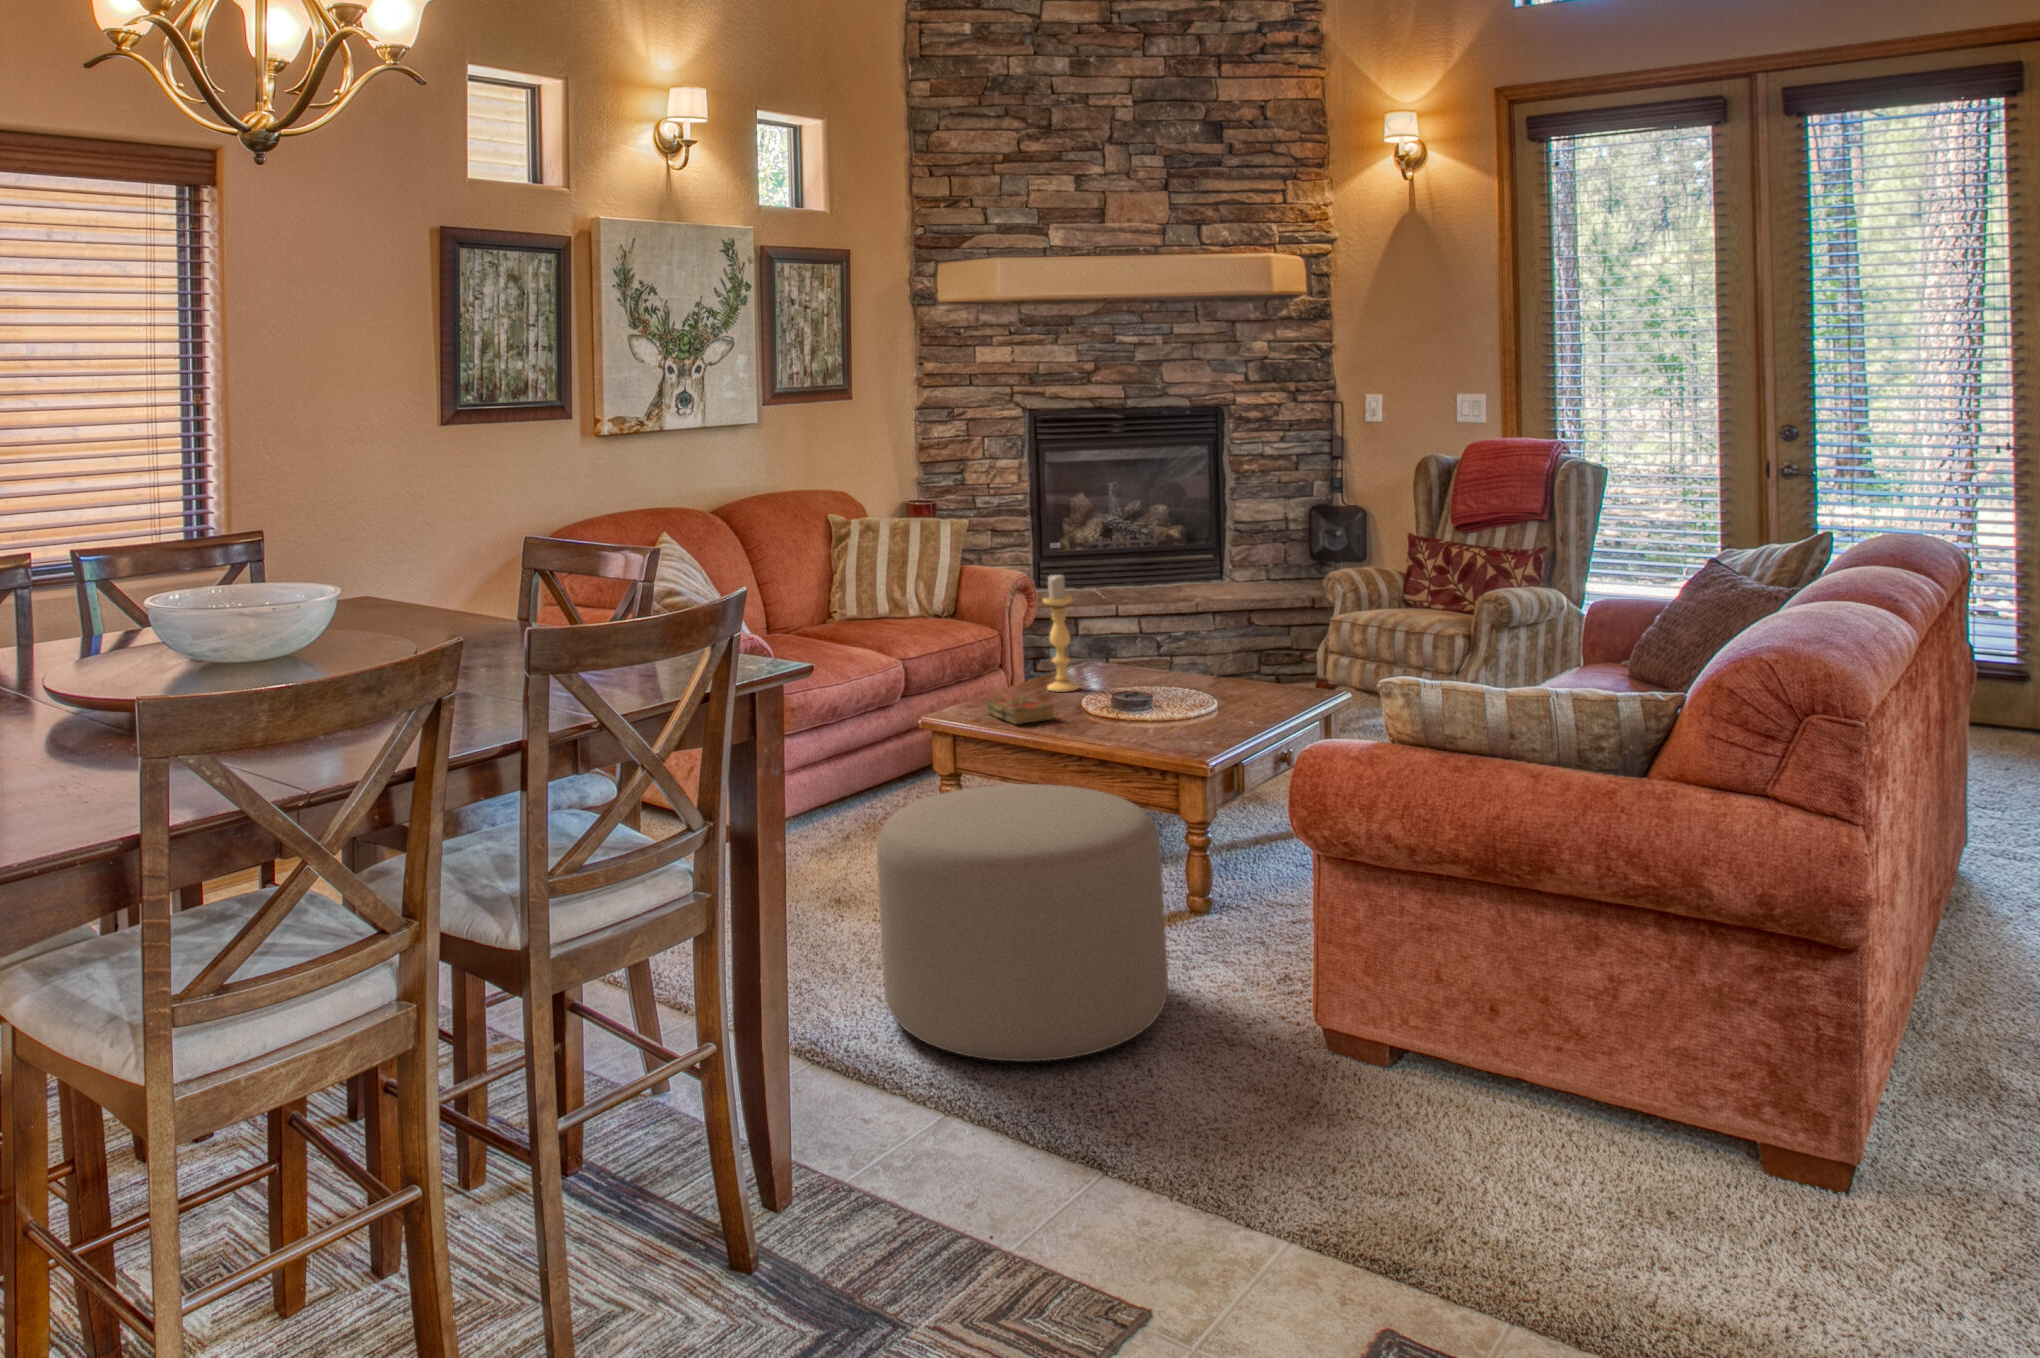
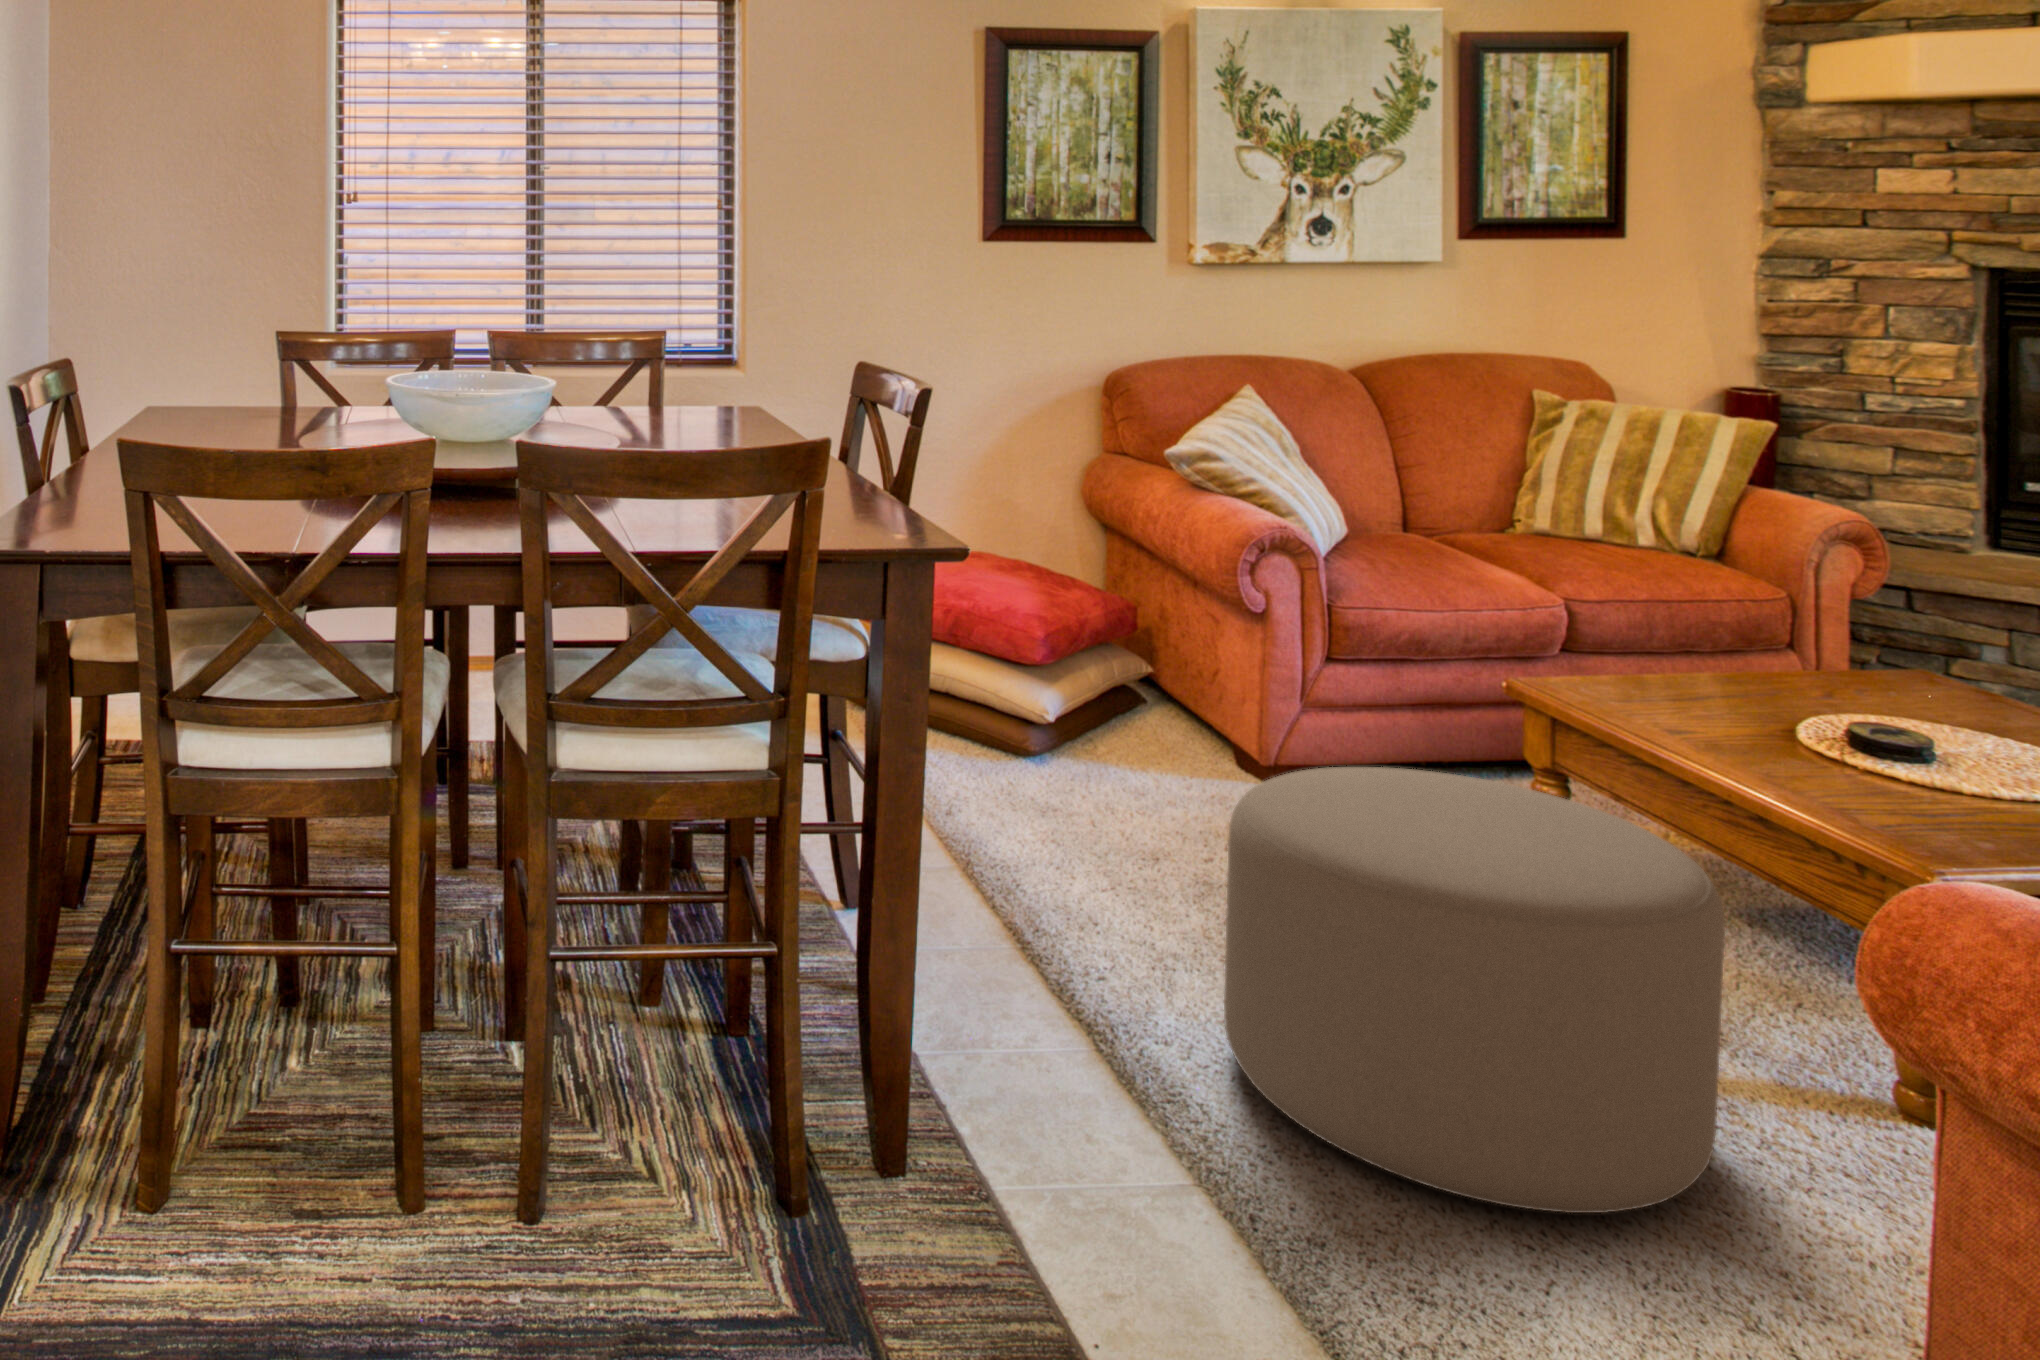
candle holder: present [1043,575,1078,692] -> none [1781,507,1850,693]
book: present [986,694,1054,724] -> none [1623,668,1731,721]

